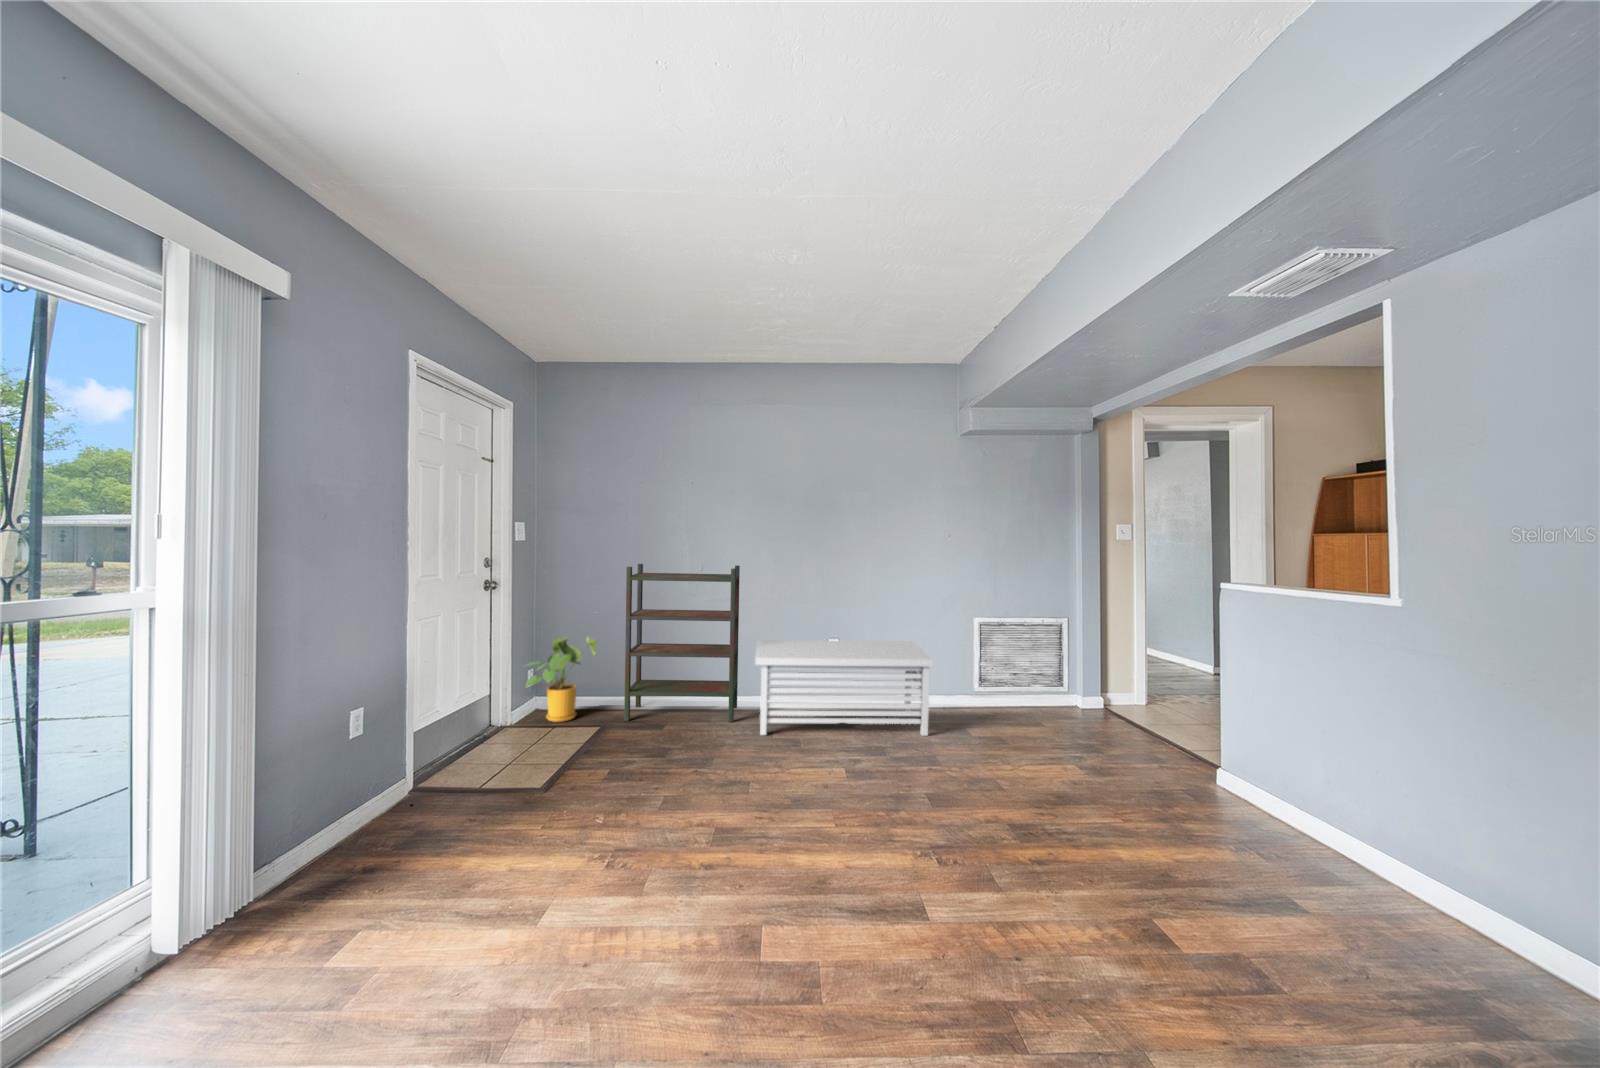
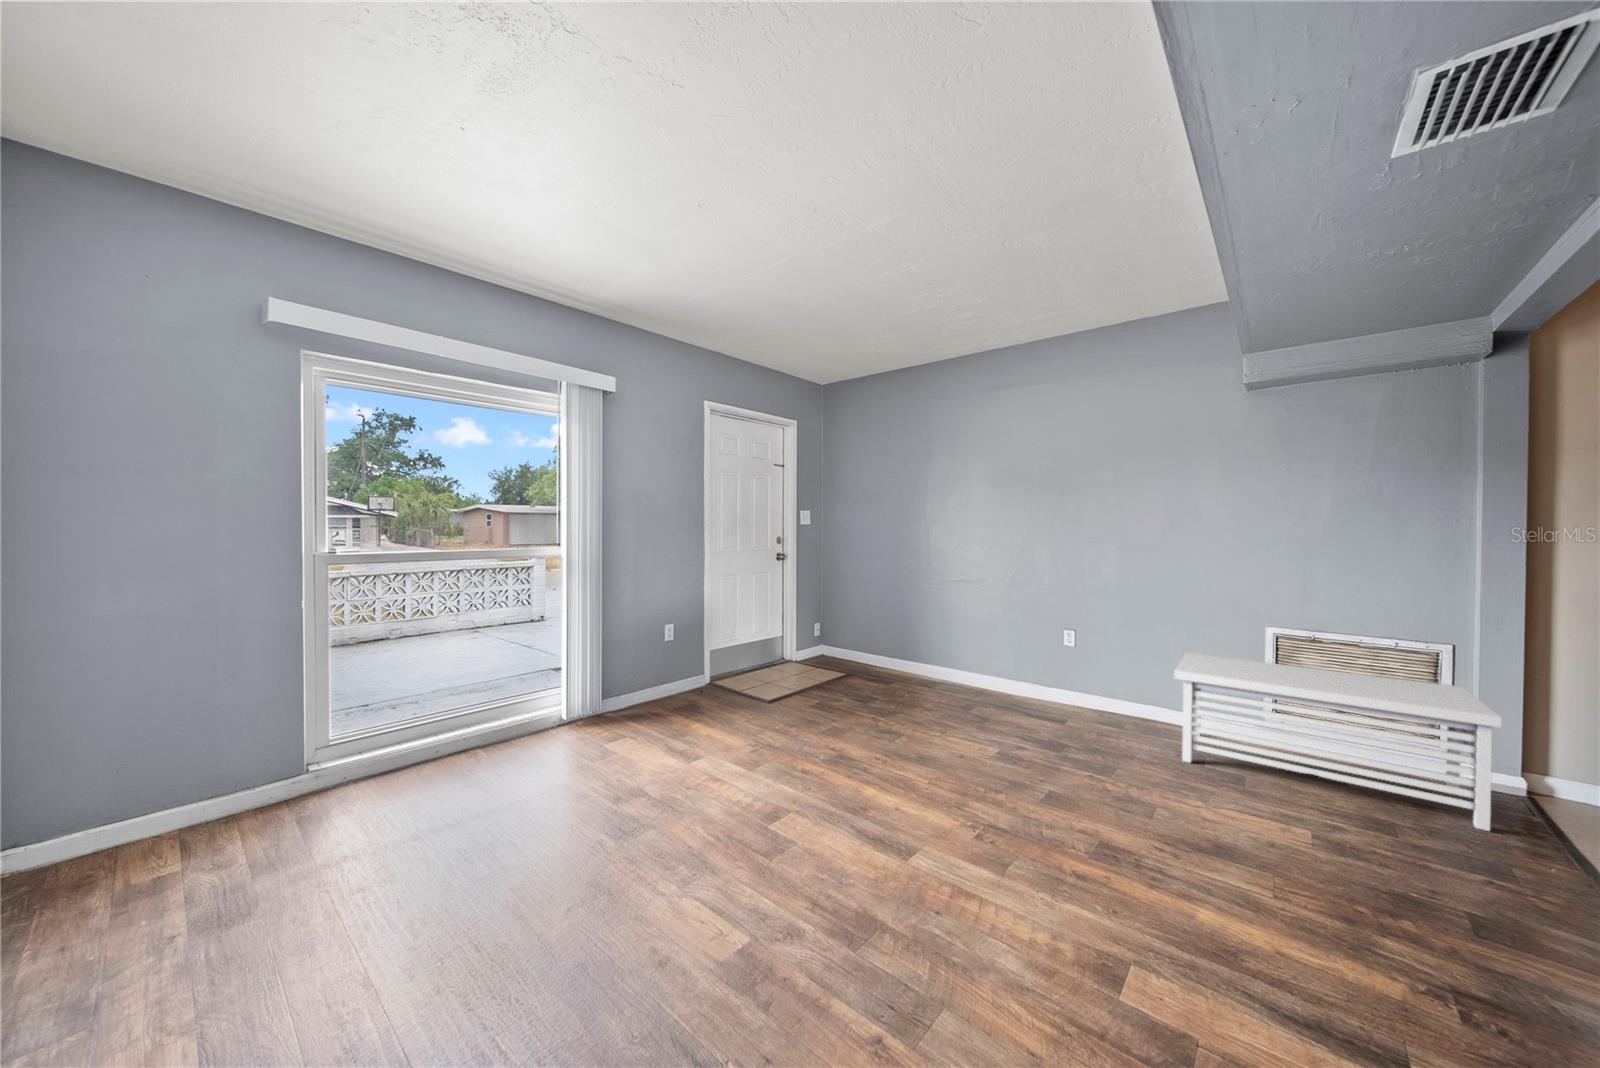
bookshelf: present [624,564,740,722] -> none [1026,561,1161,739]
house plant: present [526,637,597,722] -> none [936,625,1003,701]

